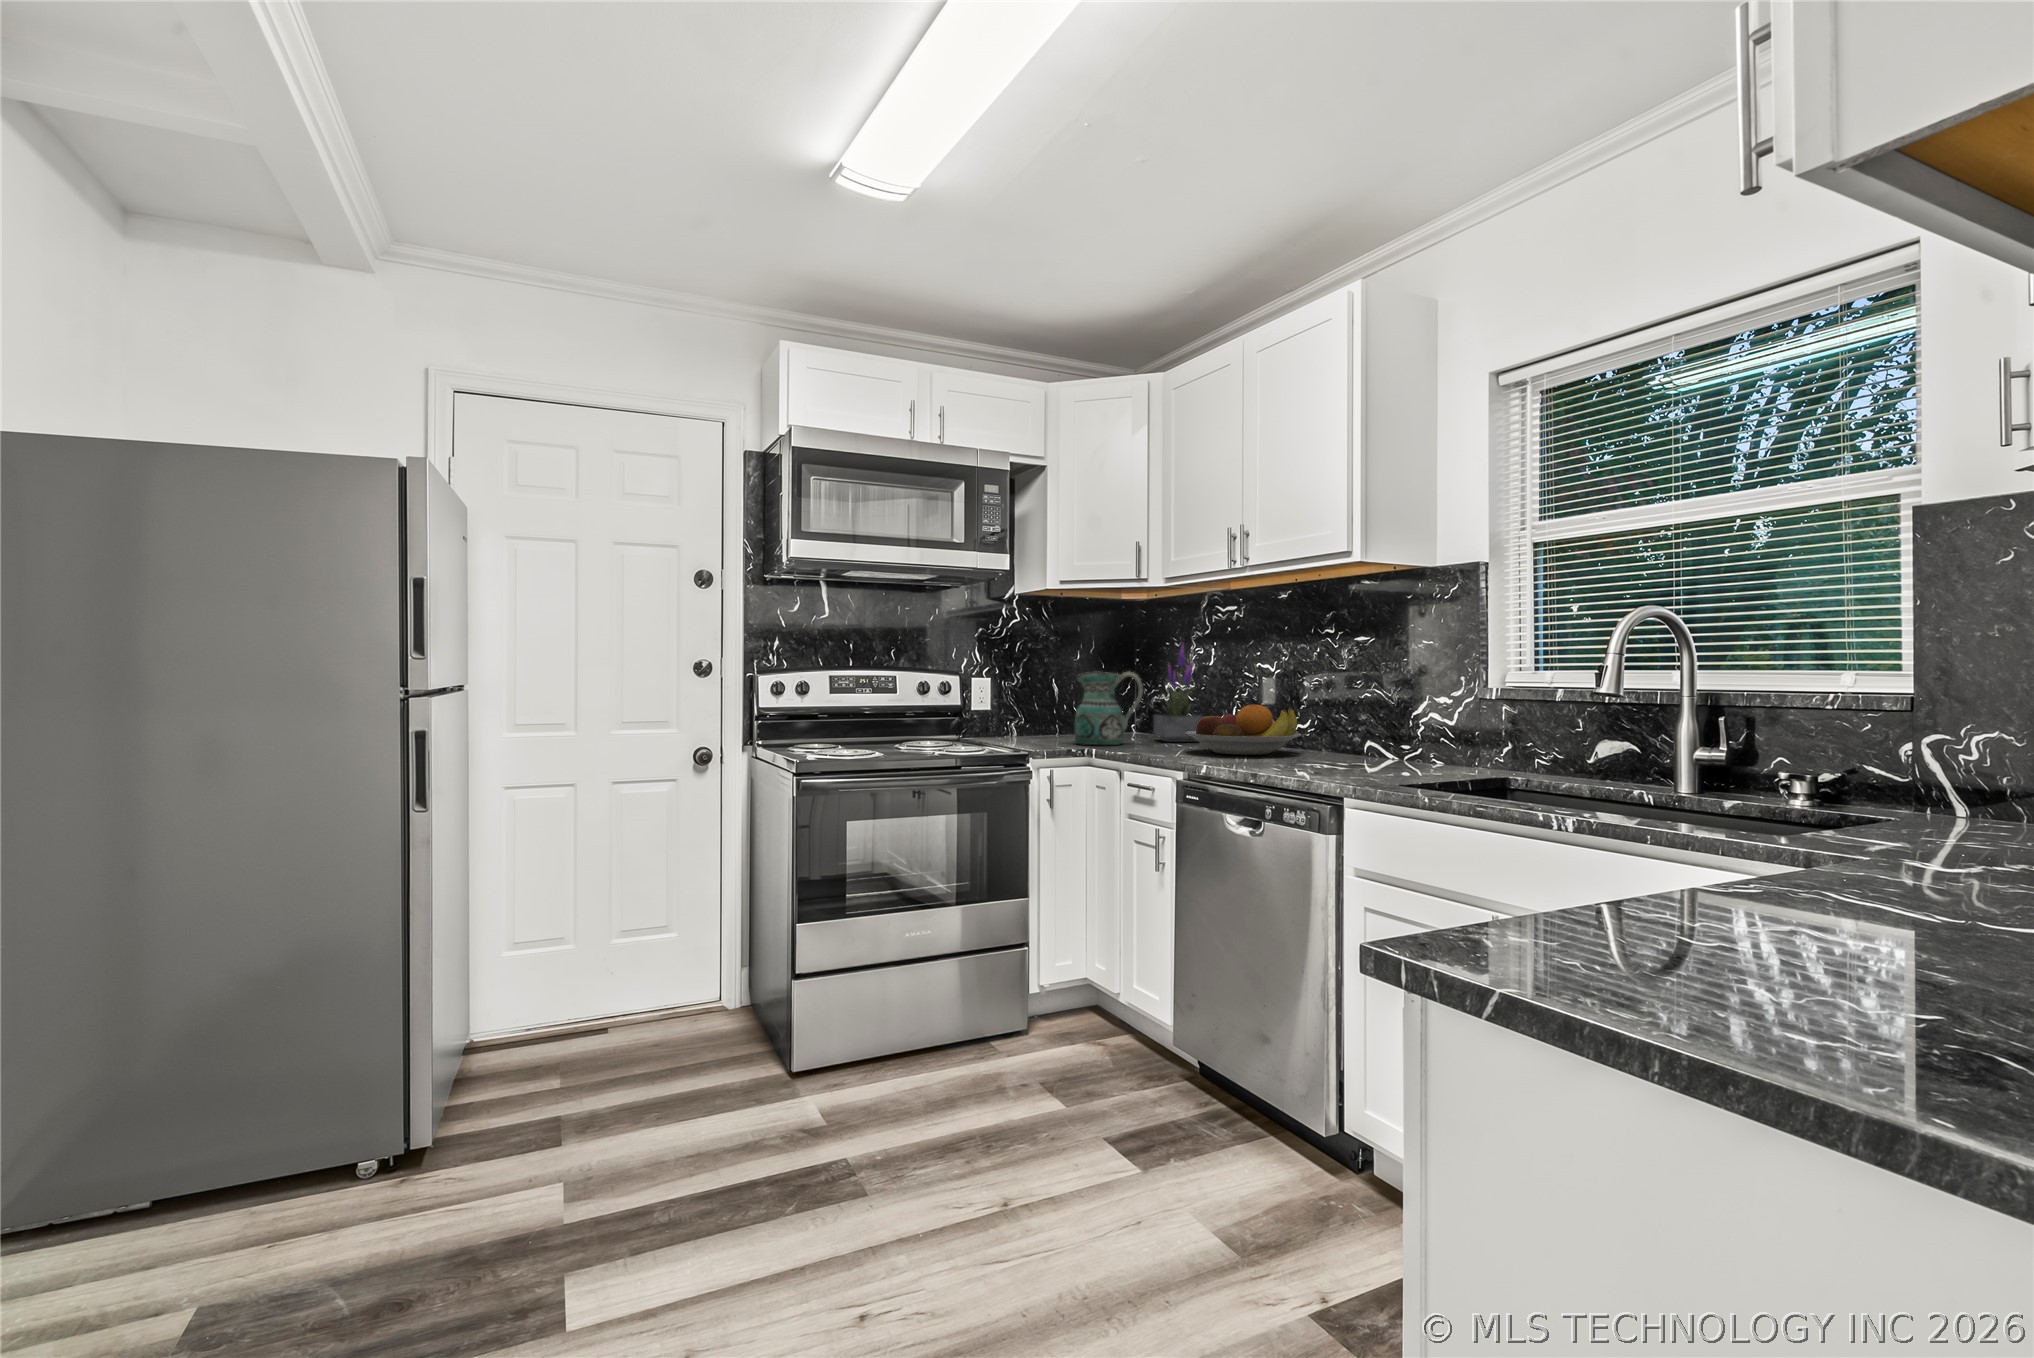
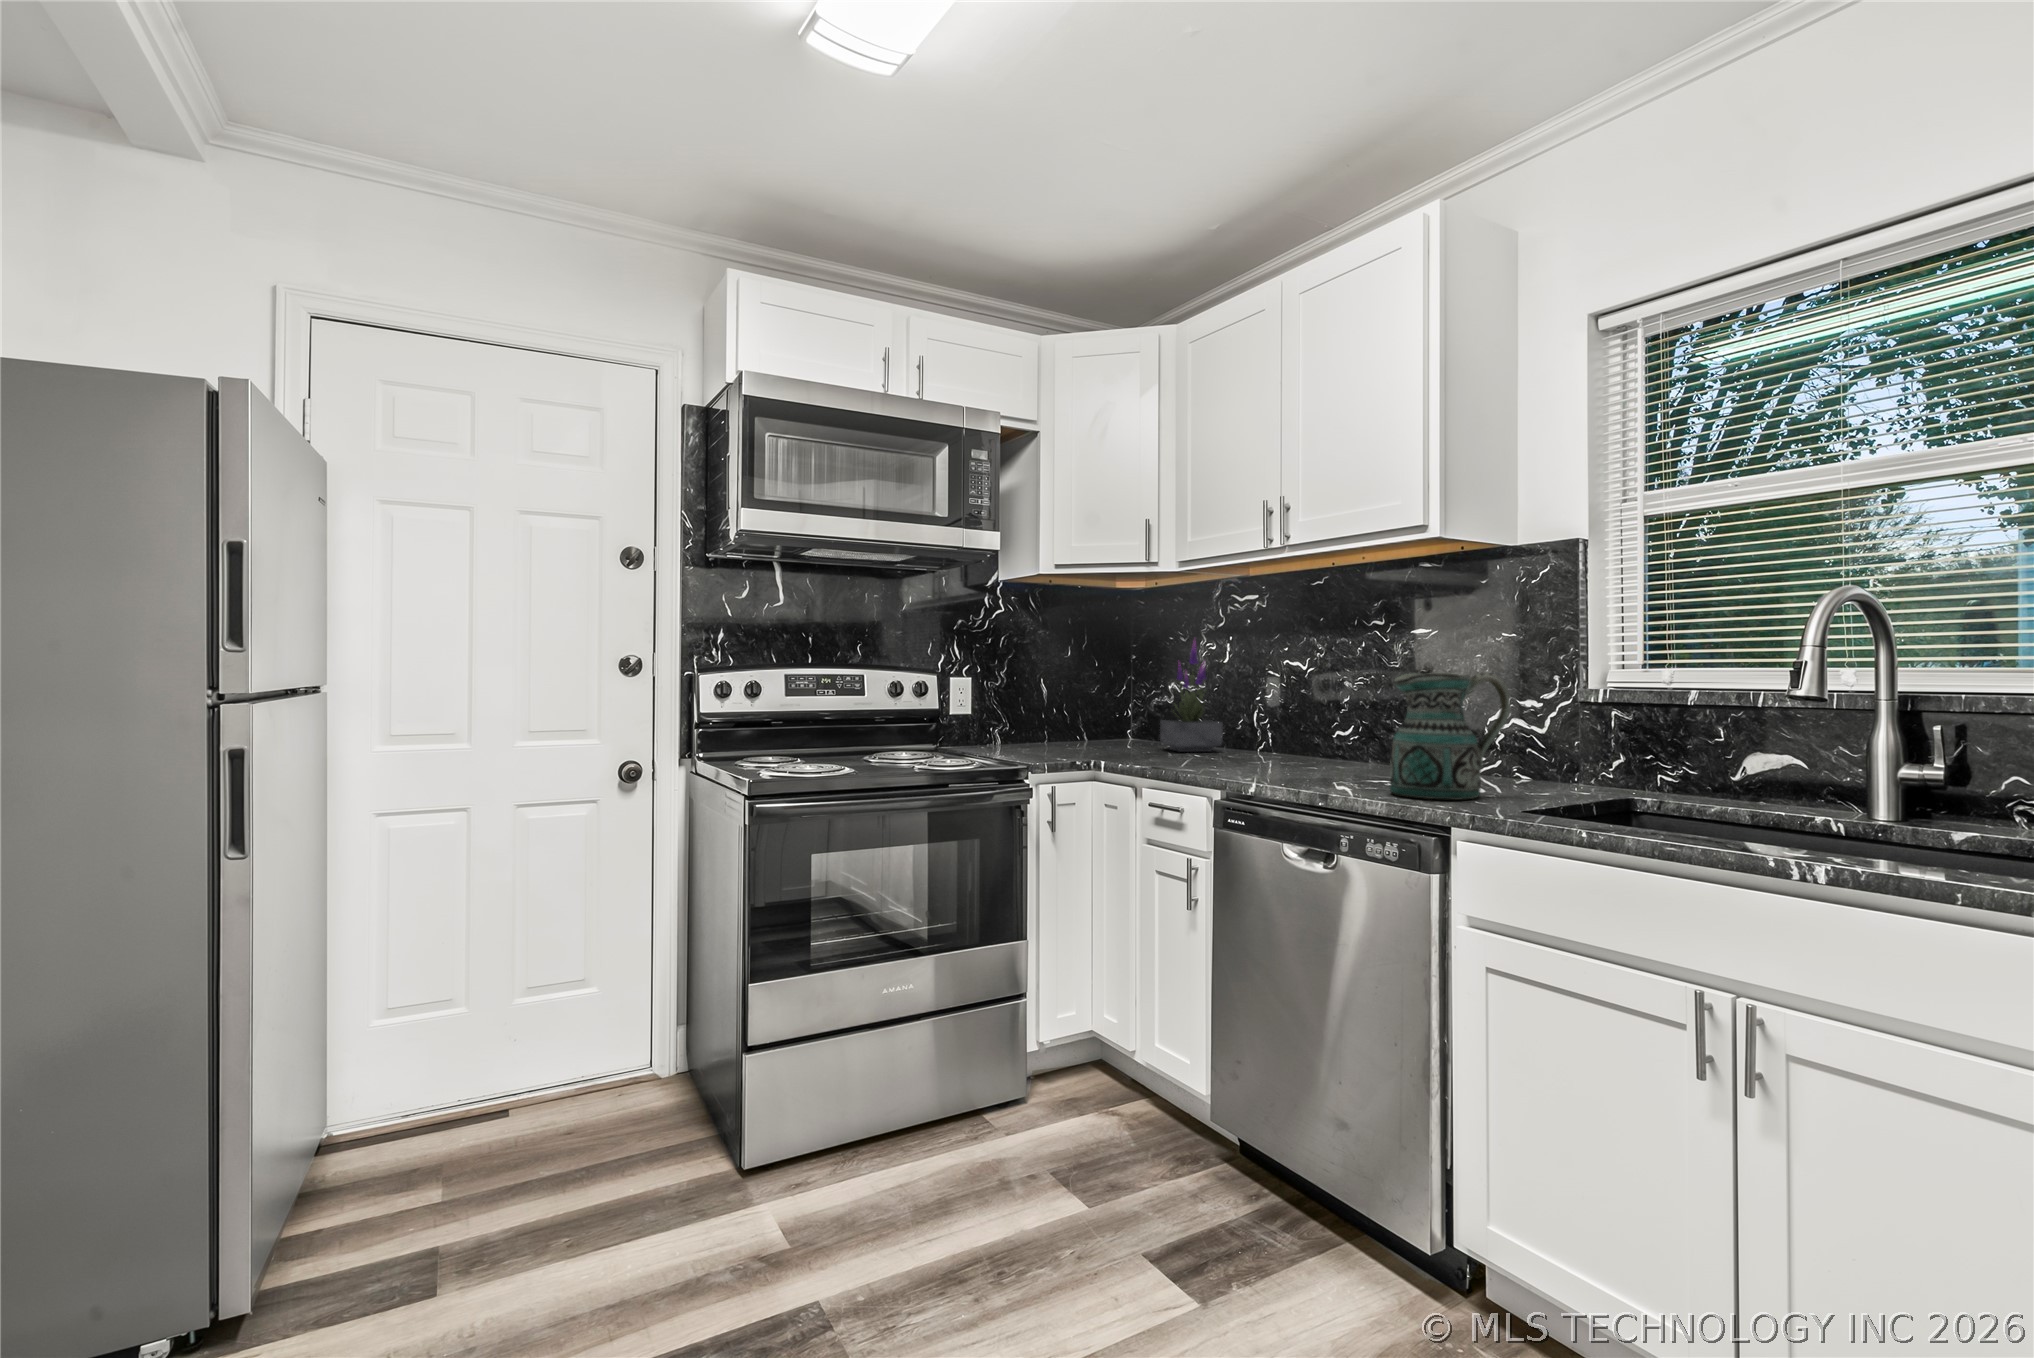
ceramic pitcher: present [1075,671,1143,745] -> present [1390,672,1511,800]
fruit bowl: present [1185,705,1301,755] -> none [1211,709,1348,768]

